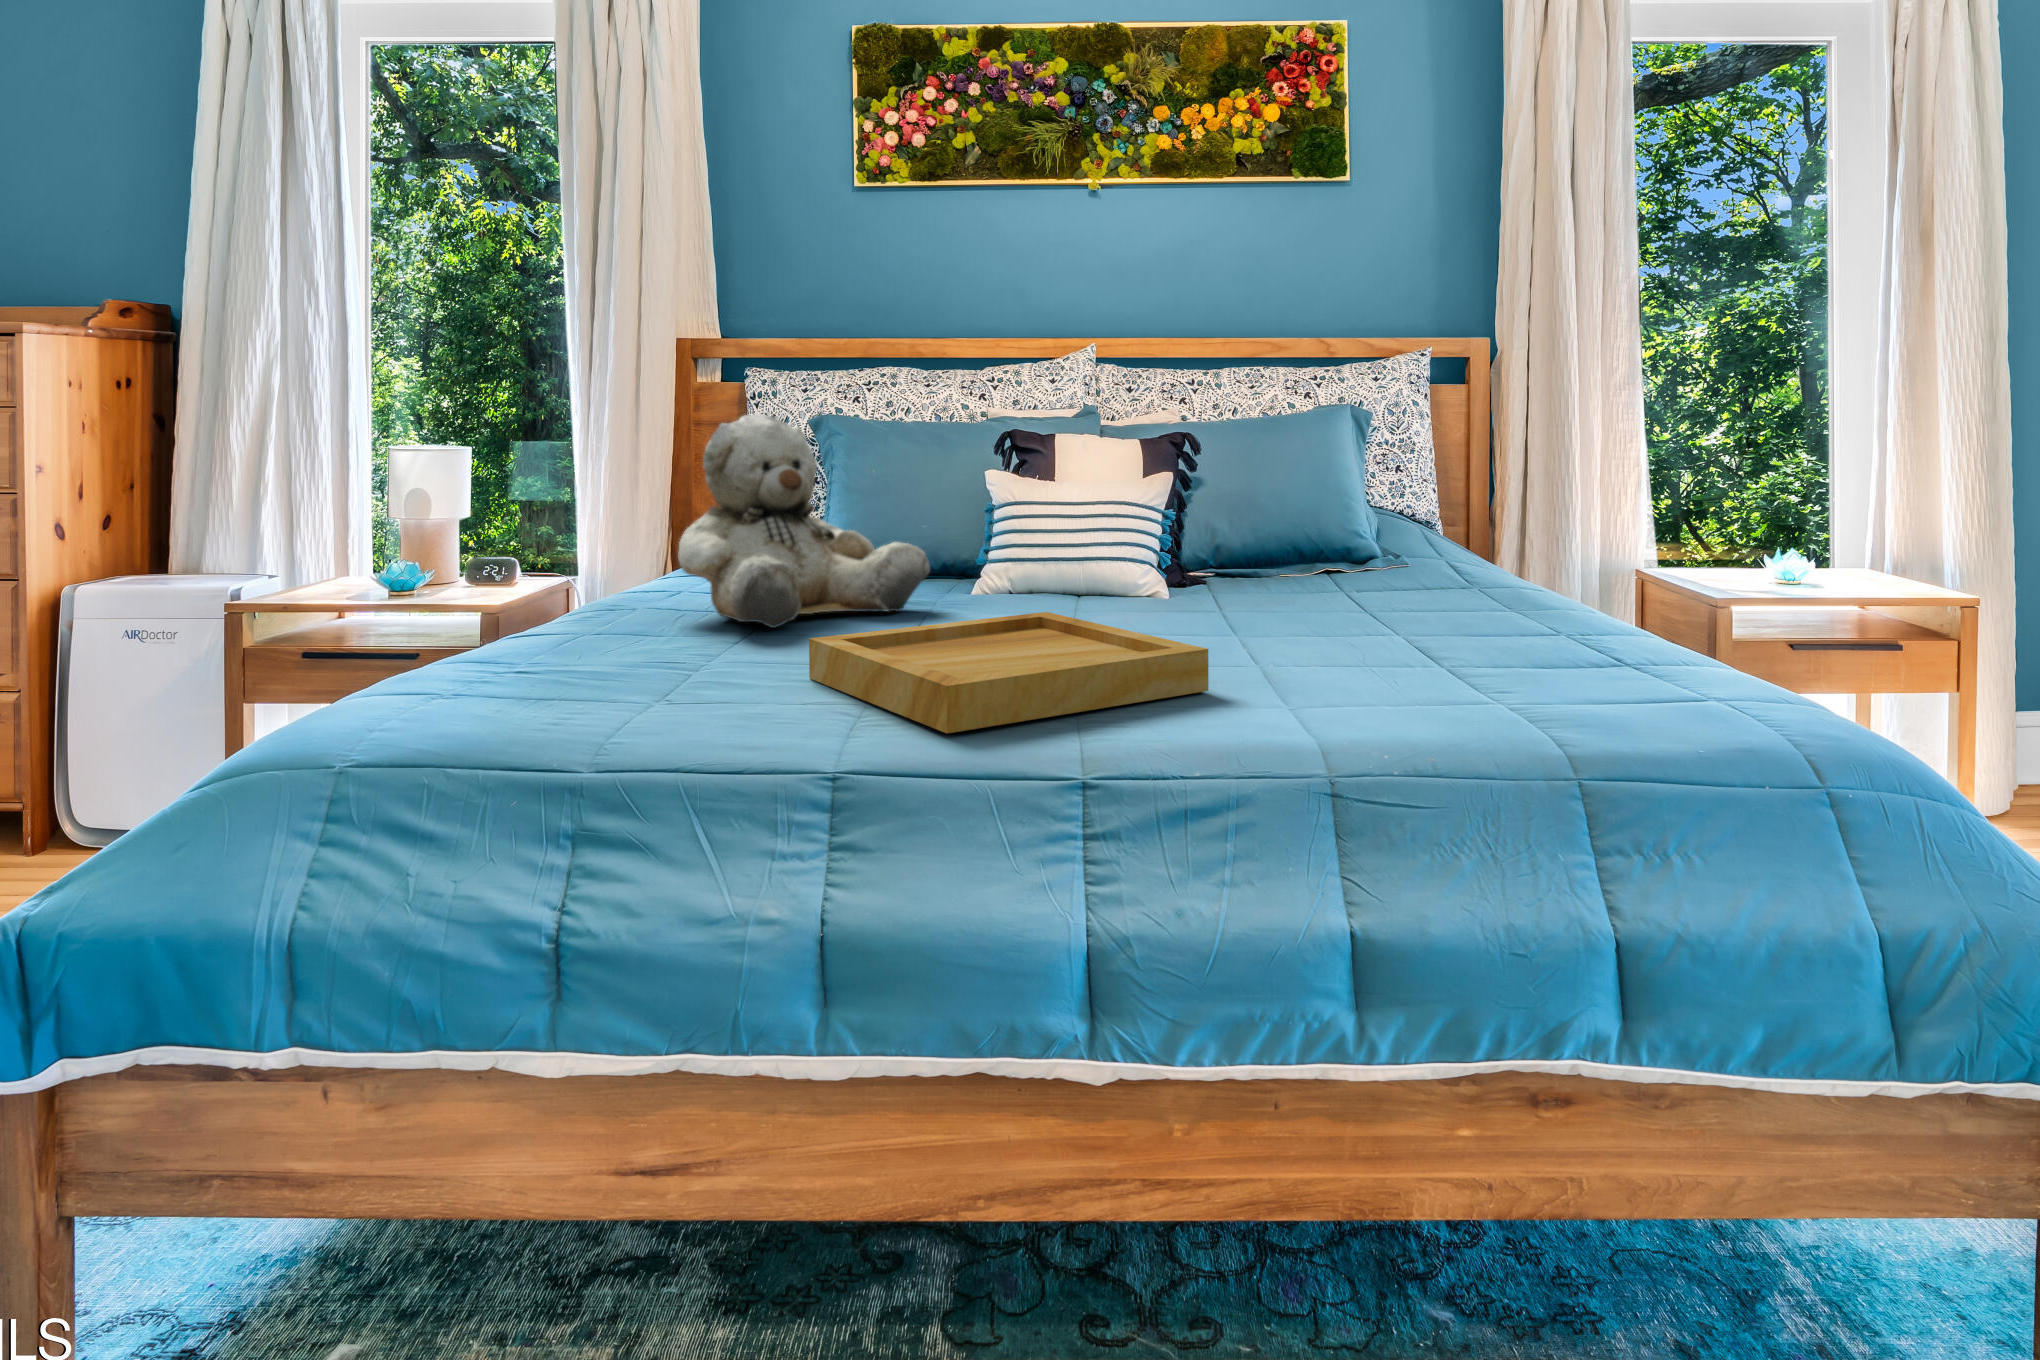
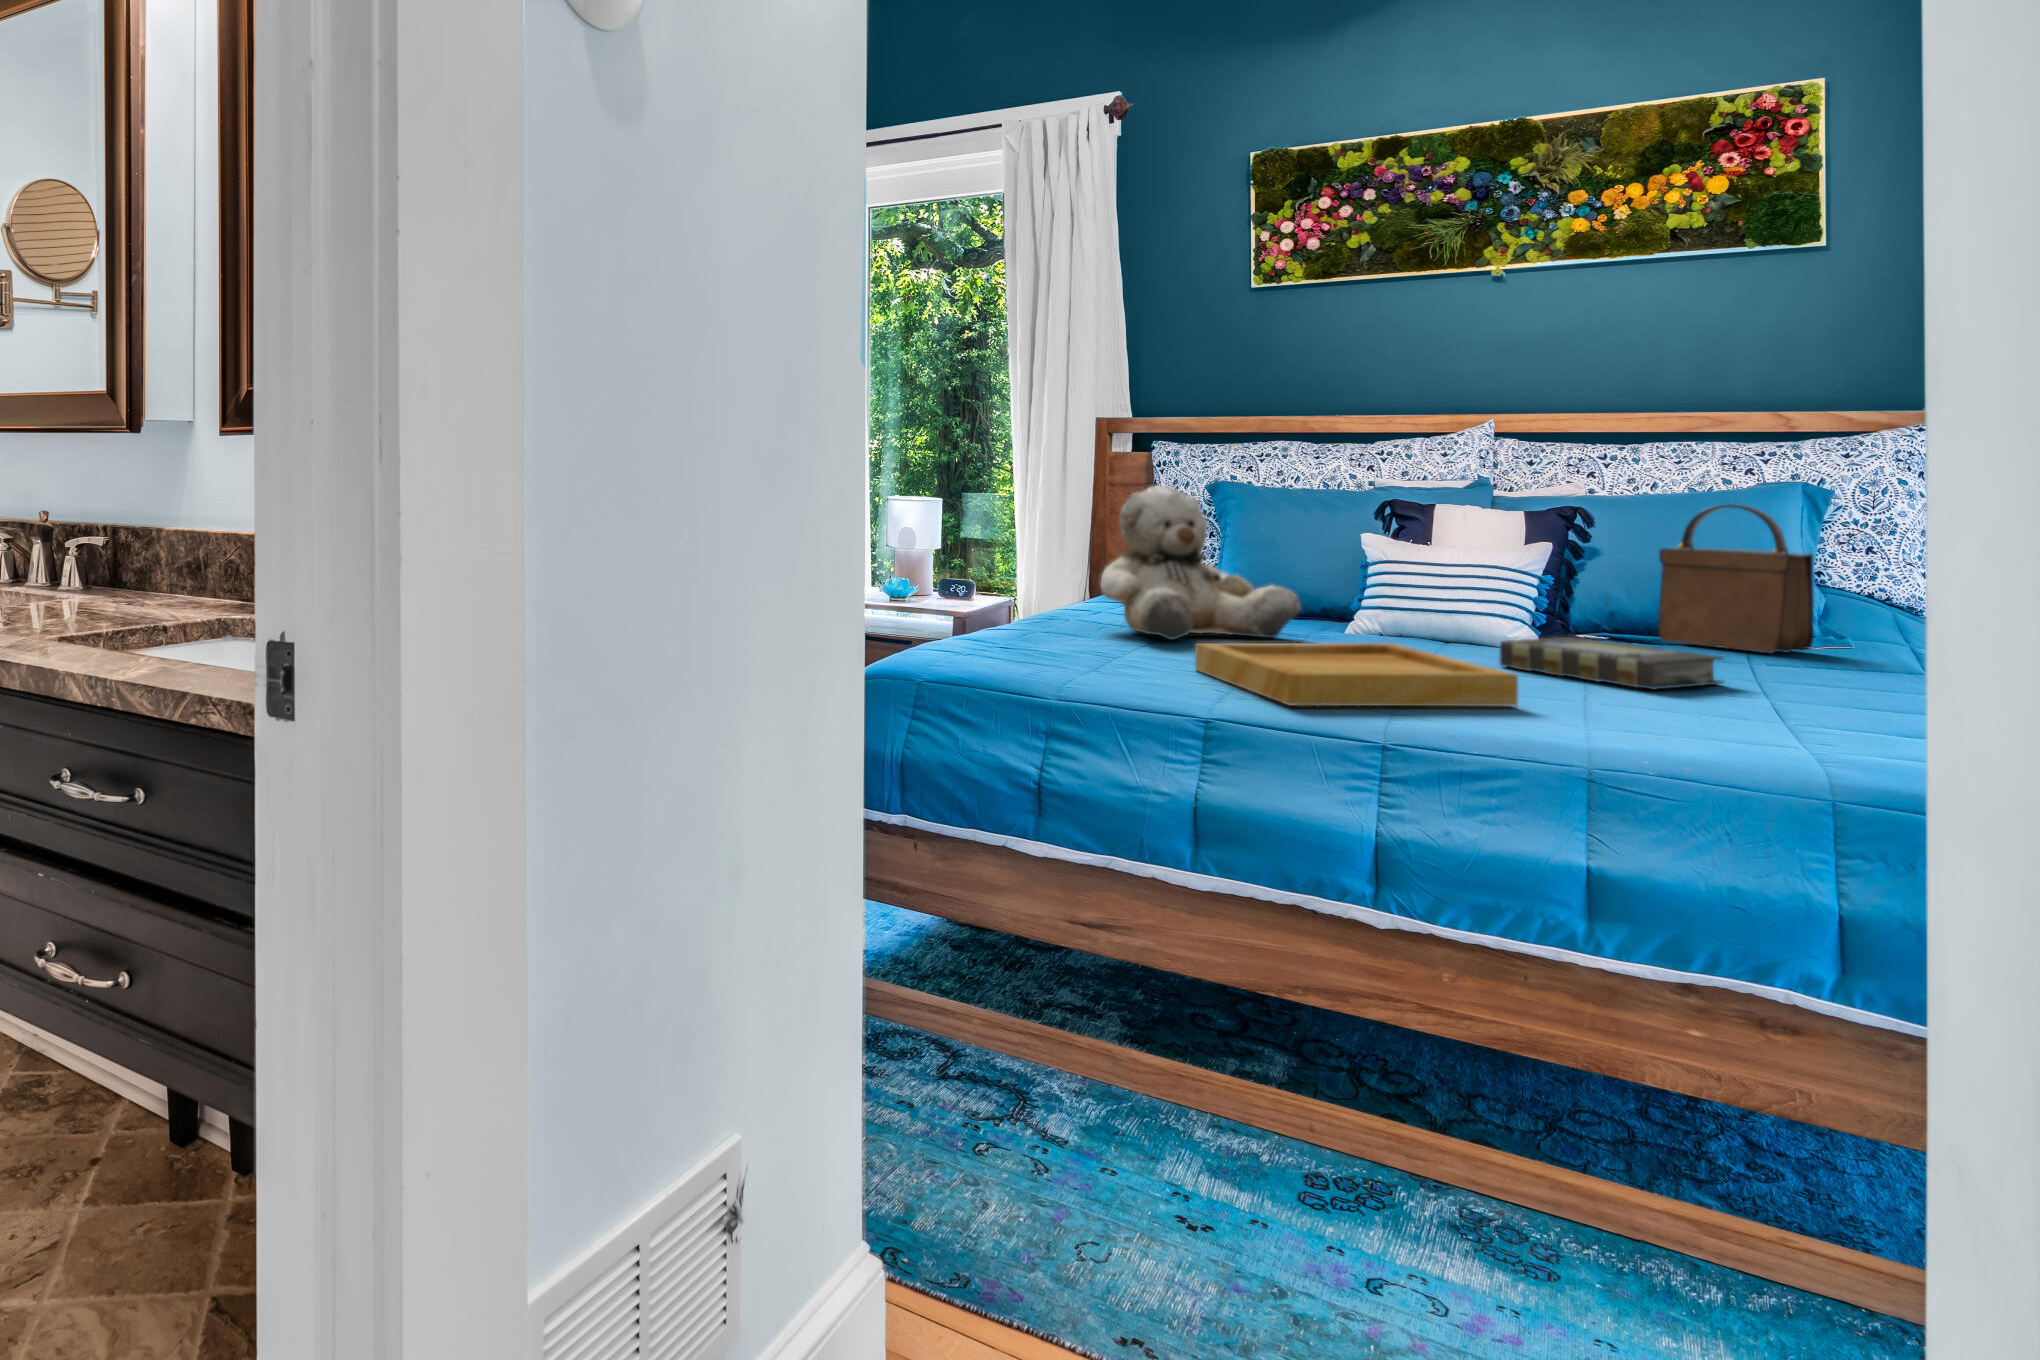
handbag: none [1268,426,1395,582] -> present [1658,505,1814,653]
book: none [1153,583,1365,644] -> present [1500,637,1723,690]

